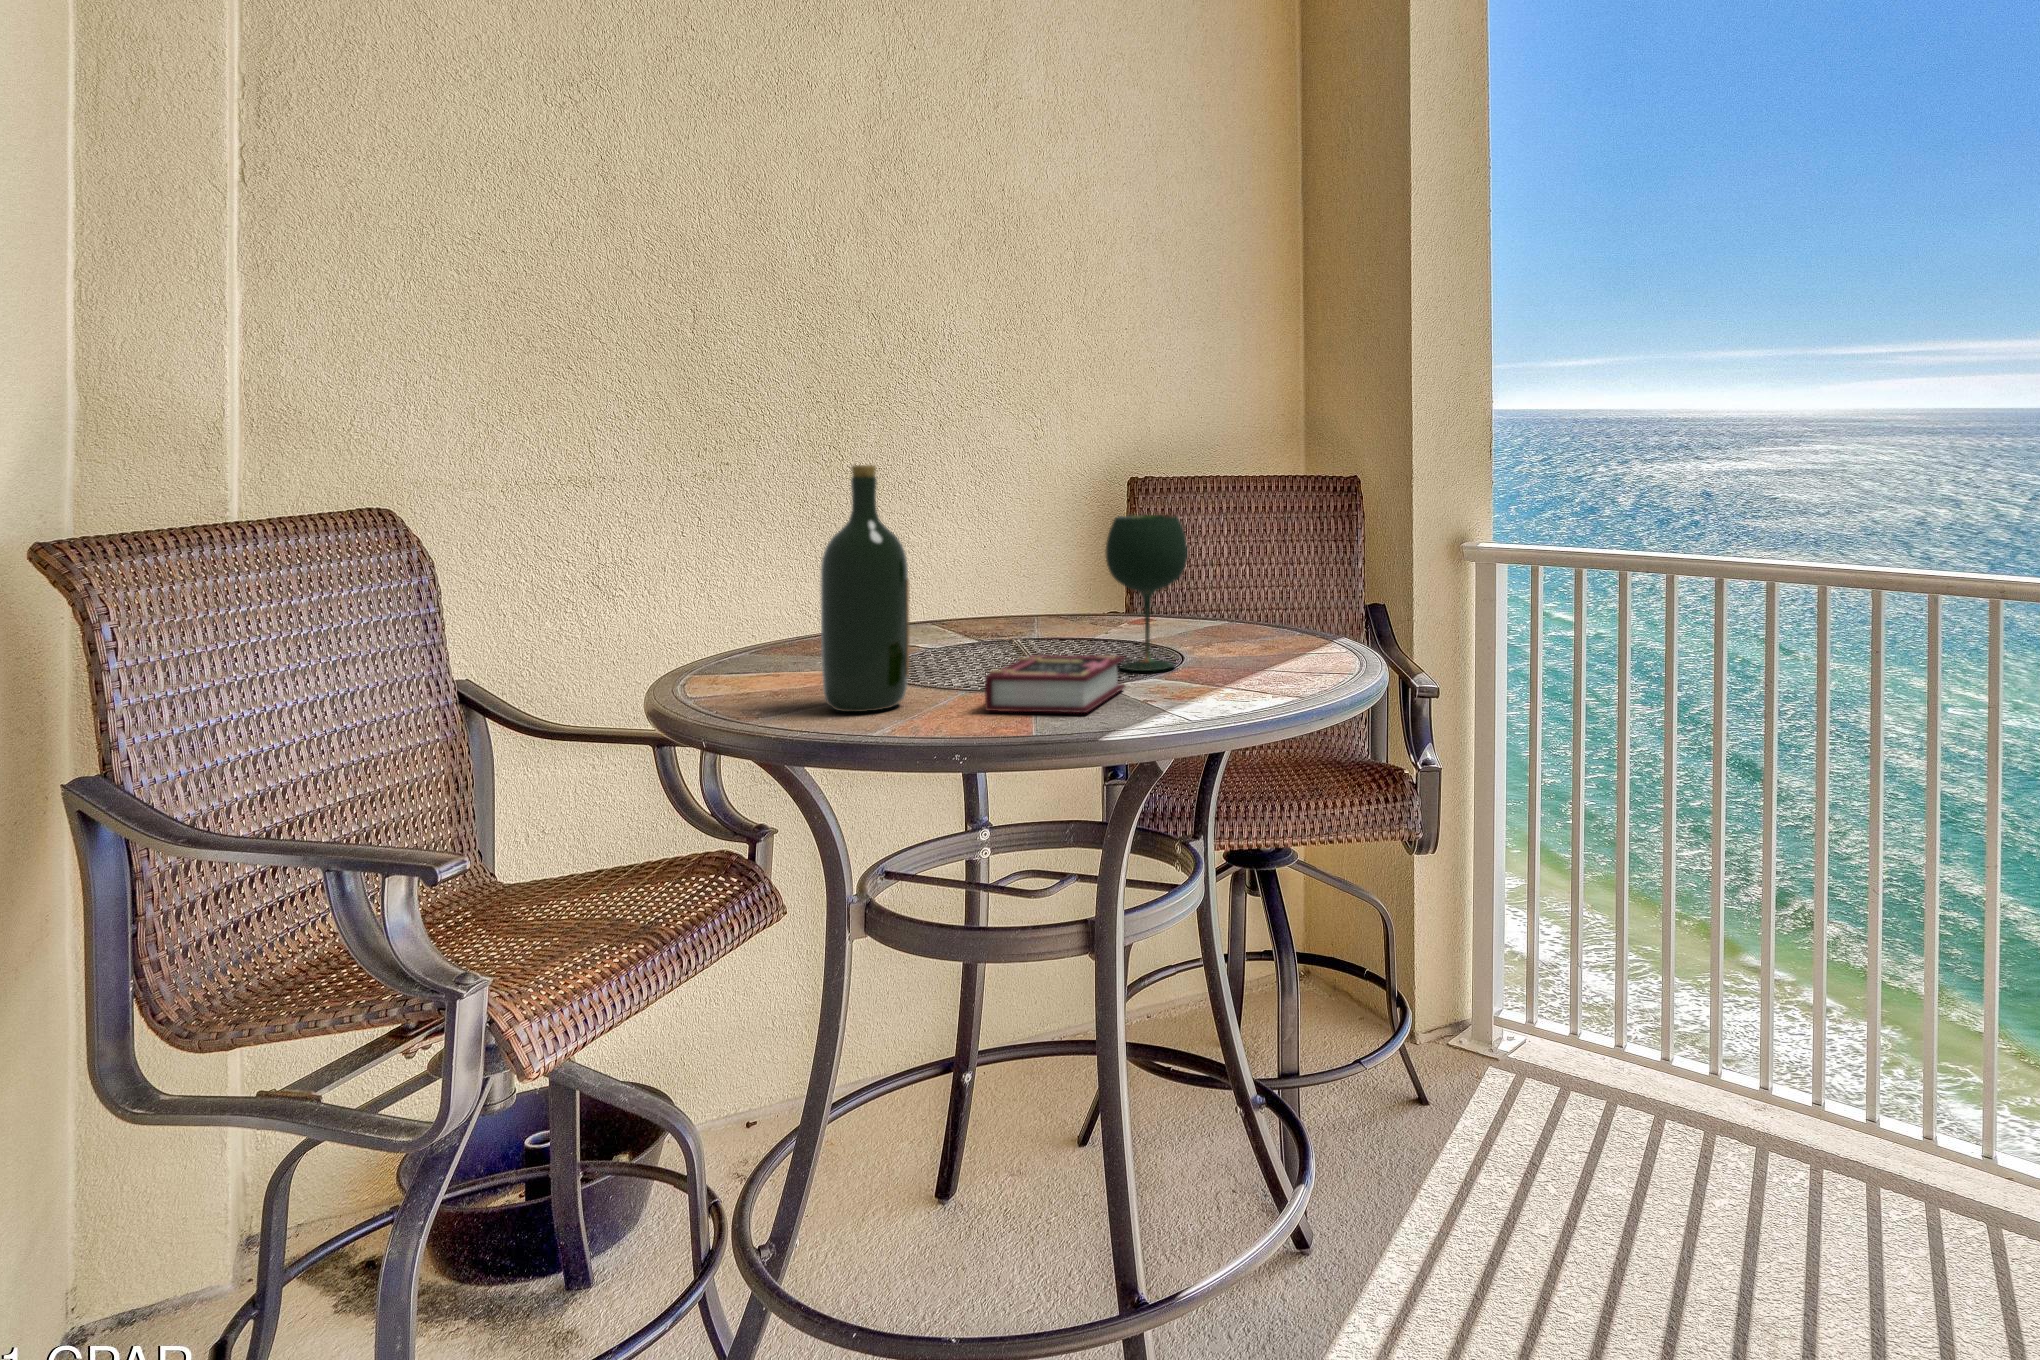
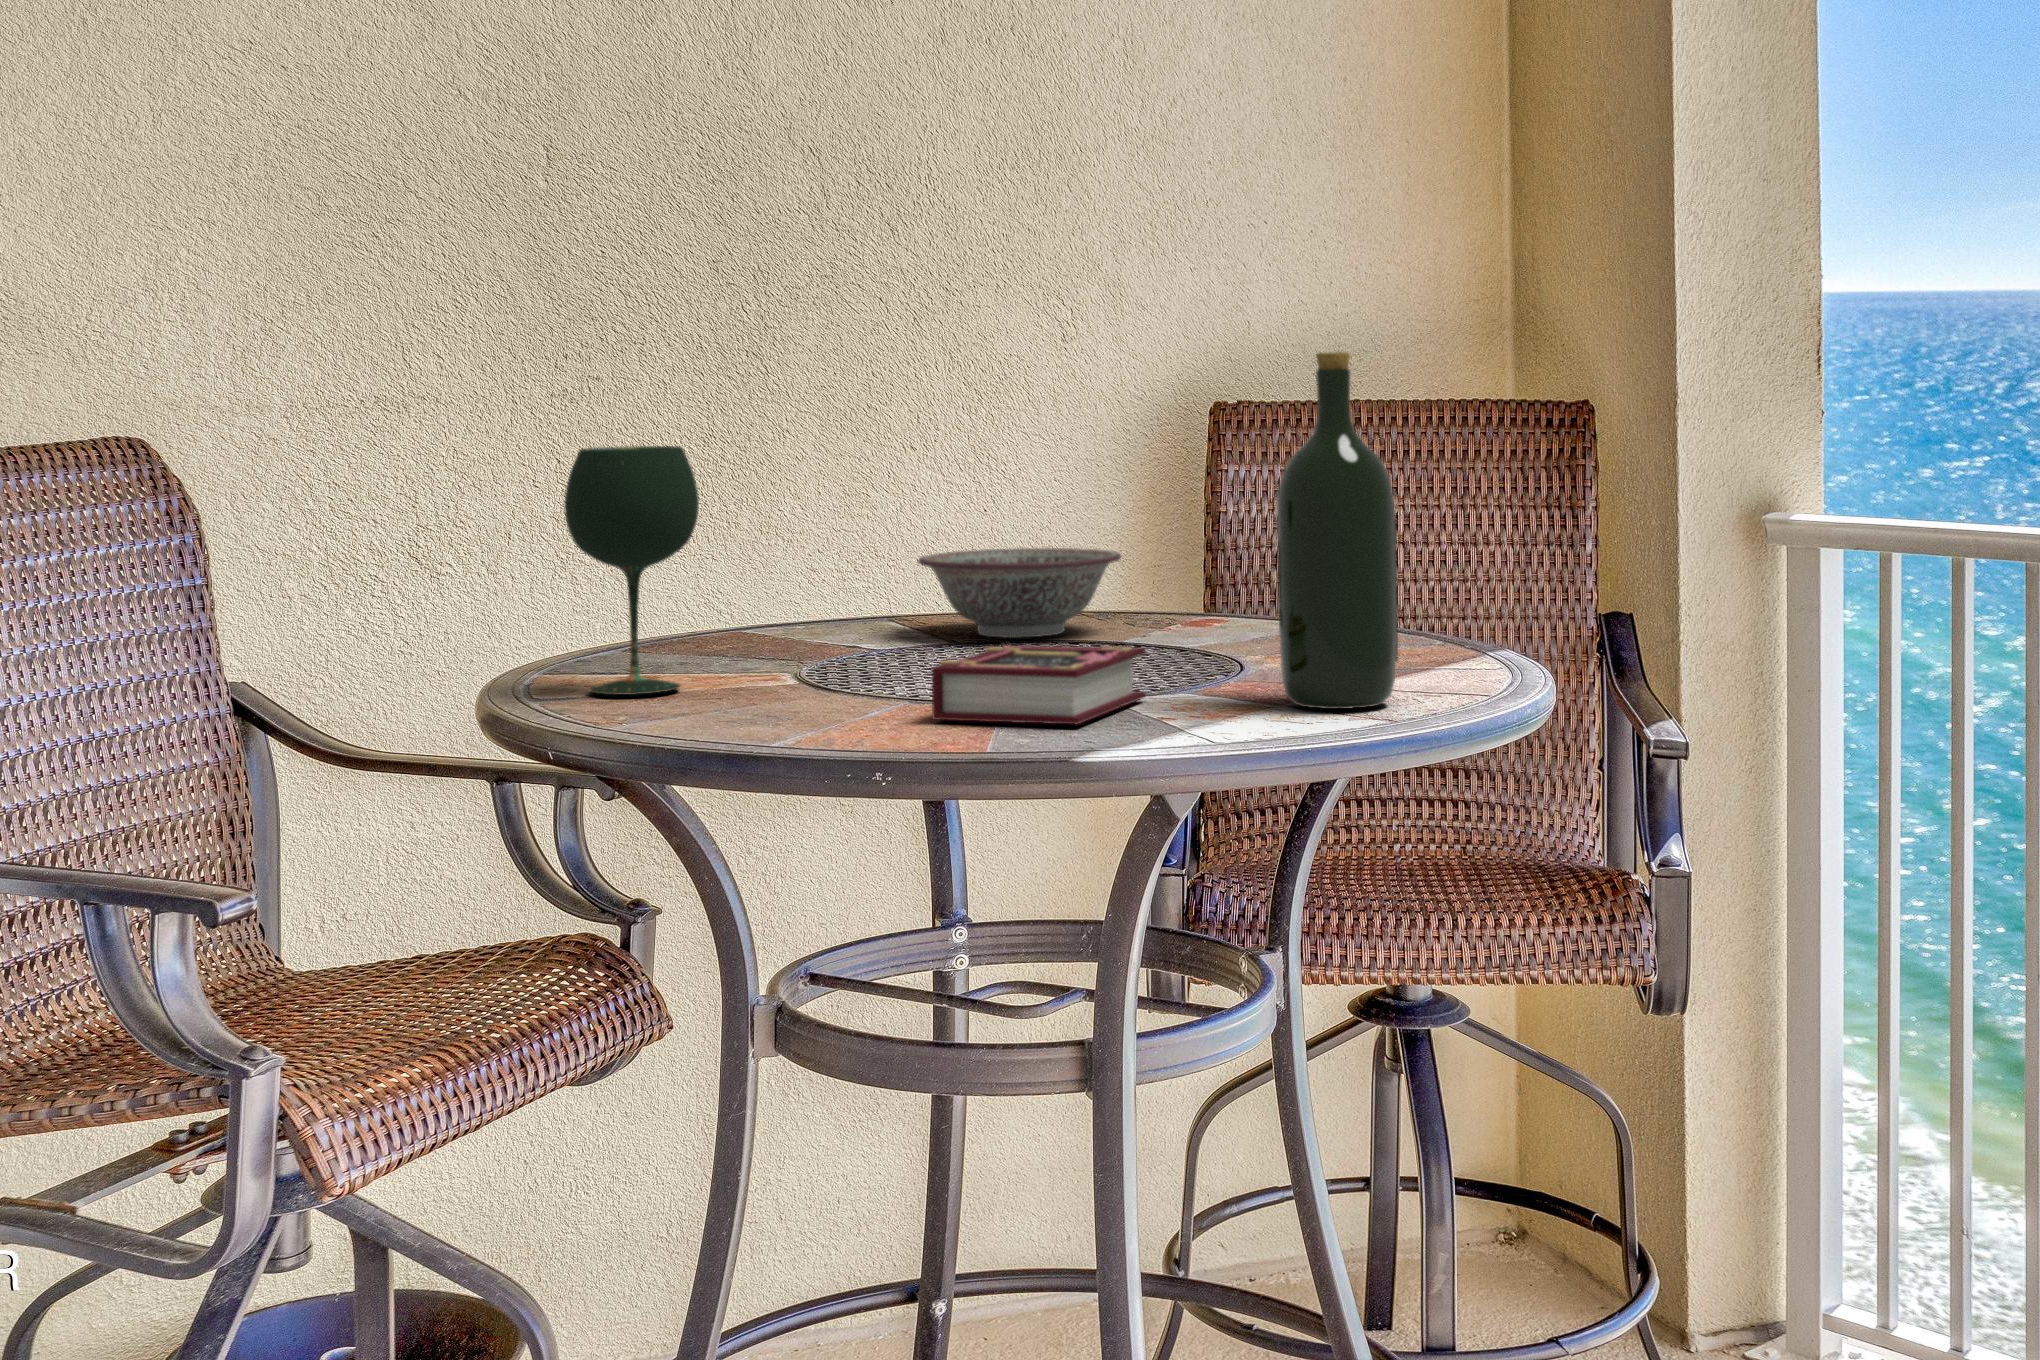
wine bottle: present [820,465,910,712] -> present [1277,352,1398,709]
wine glass: present [1106,515,1188,671] -> present [564,446,699,695]
decorative bowl: none [959,579,1093,639] -> present [918,548,1121,638]

